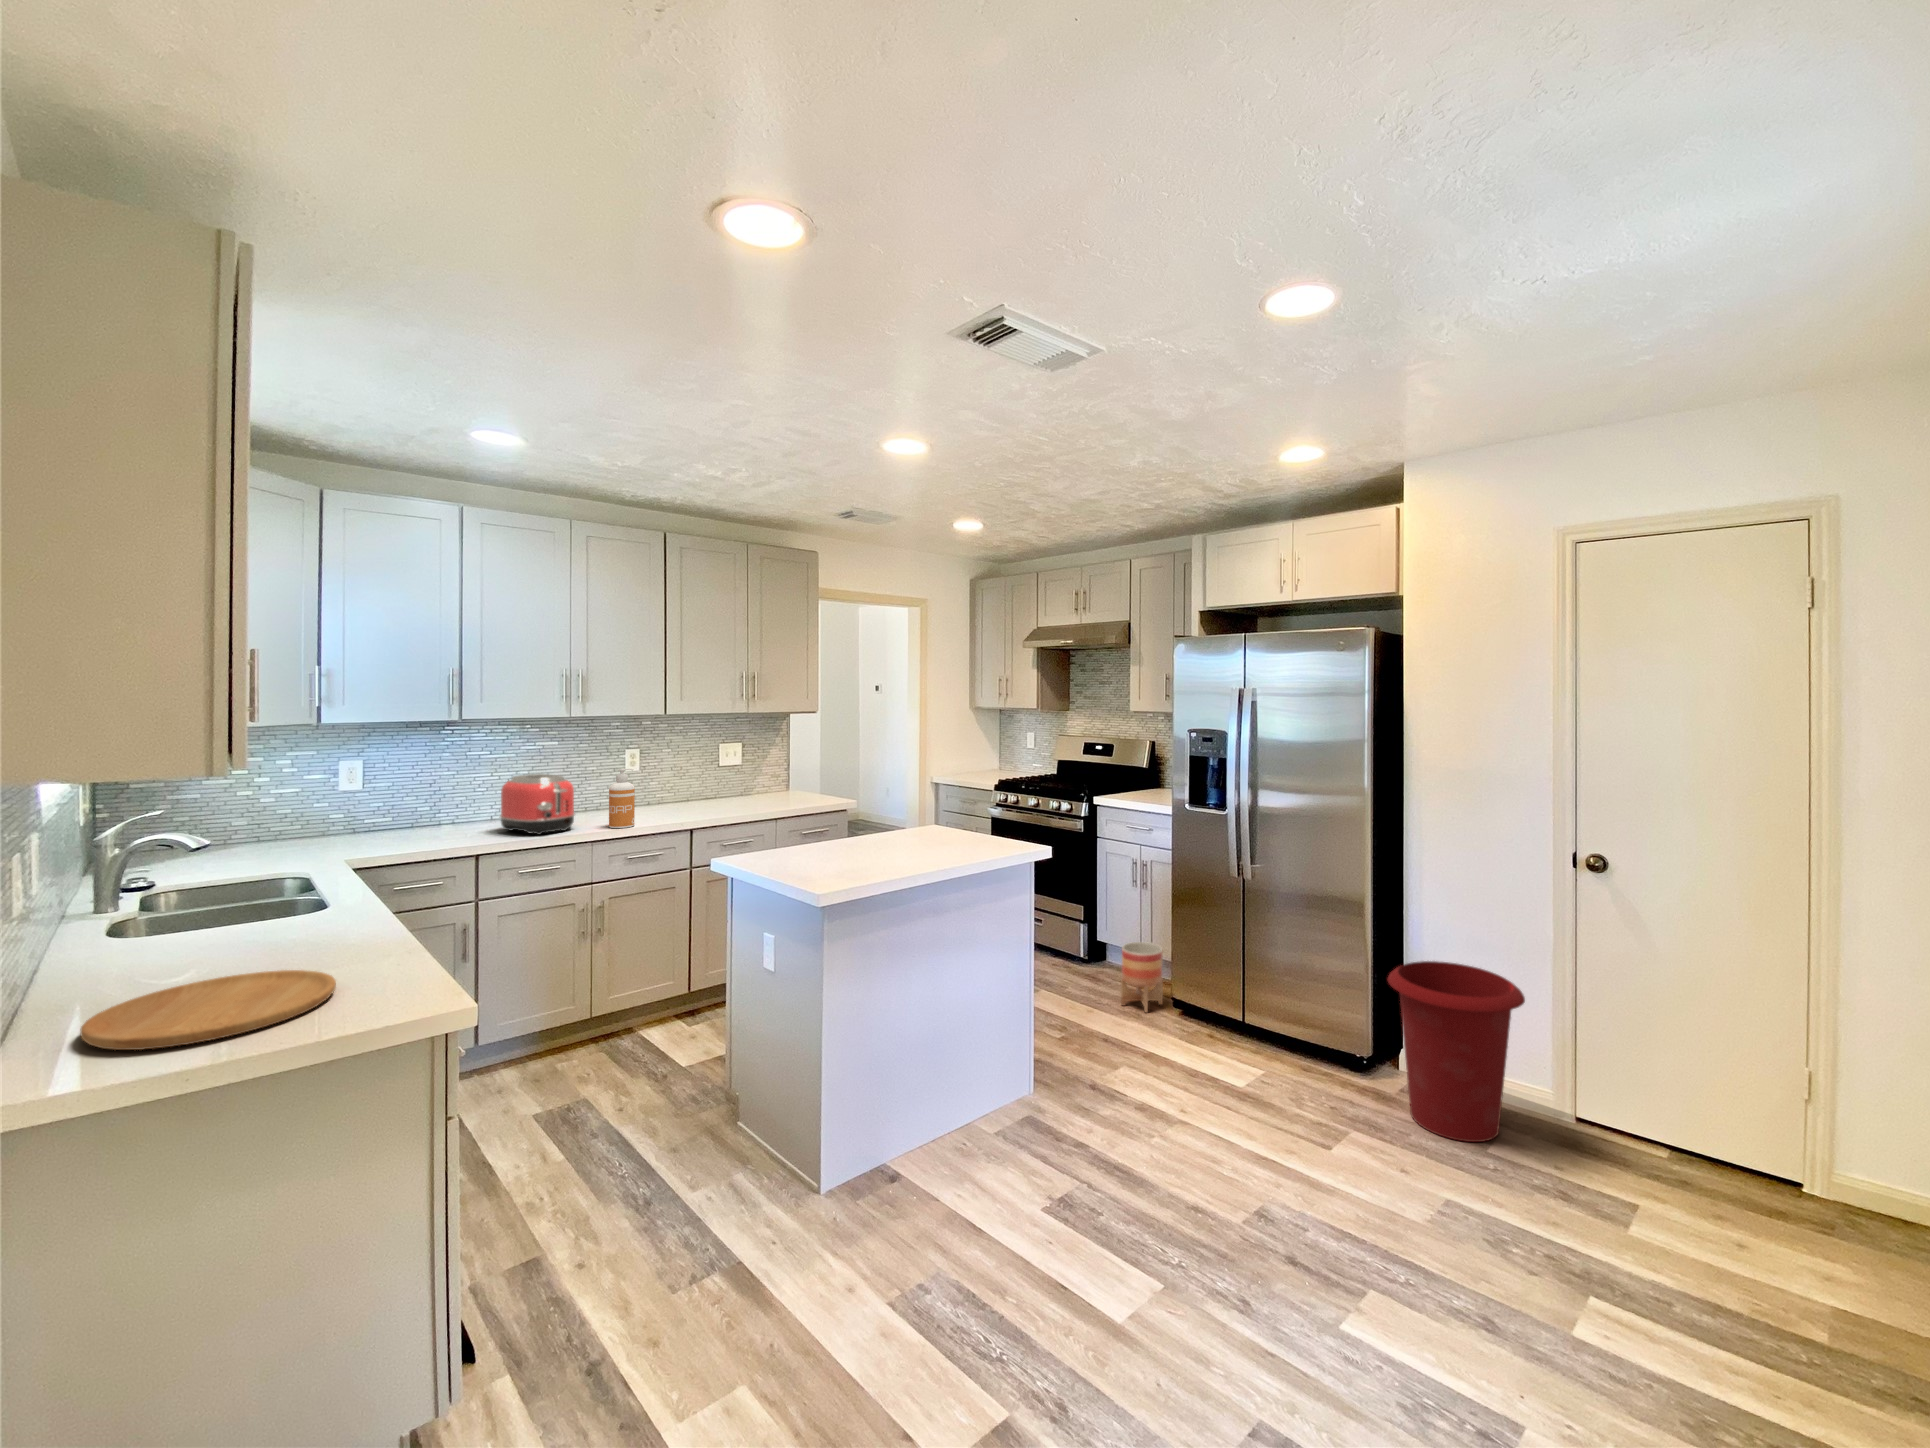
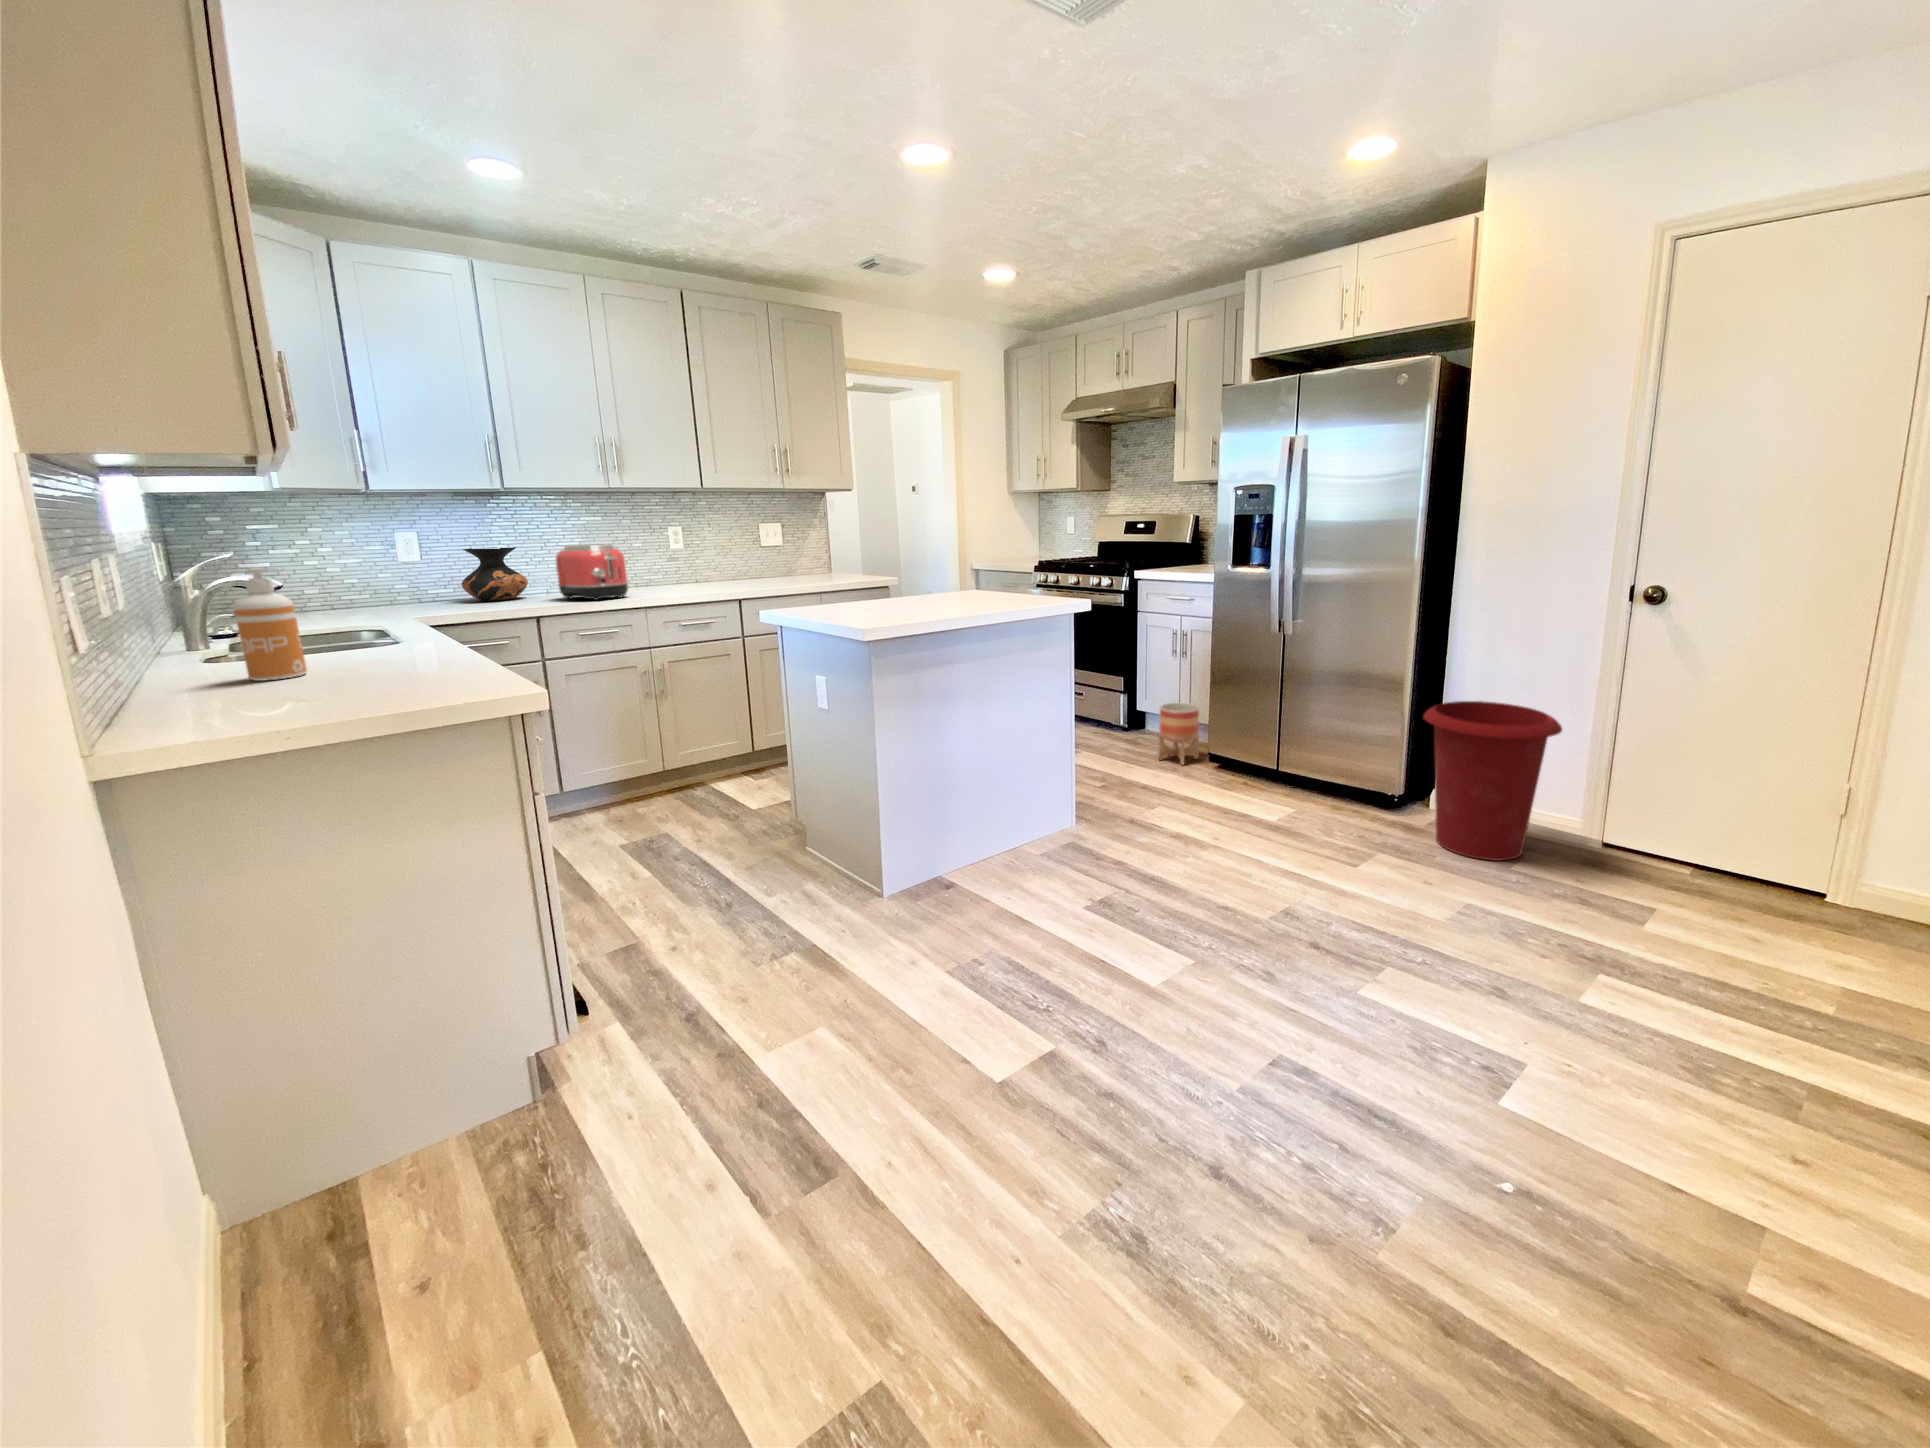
soap dispenser: present [609,769,635,828] -> present [234,568,307,681]
vase: none [396,773,467,831] -> present [462,547,528,601]
cutting board: present [80,970,336,1050] -> none [171,670,405,718]

